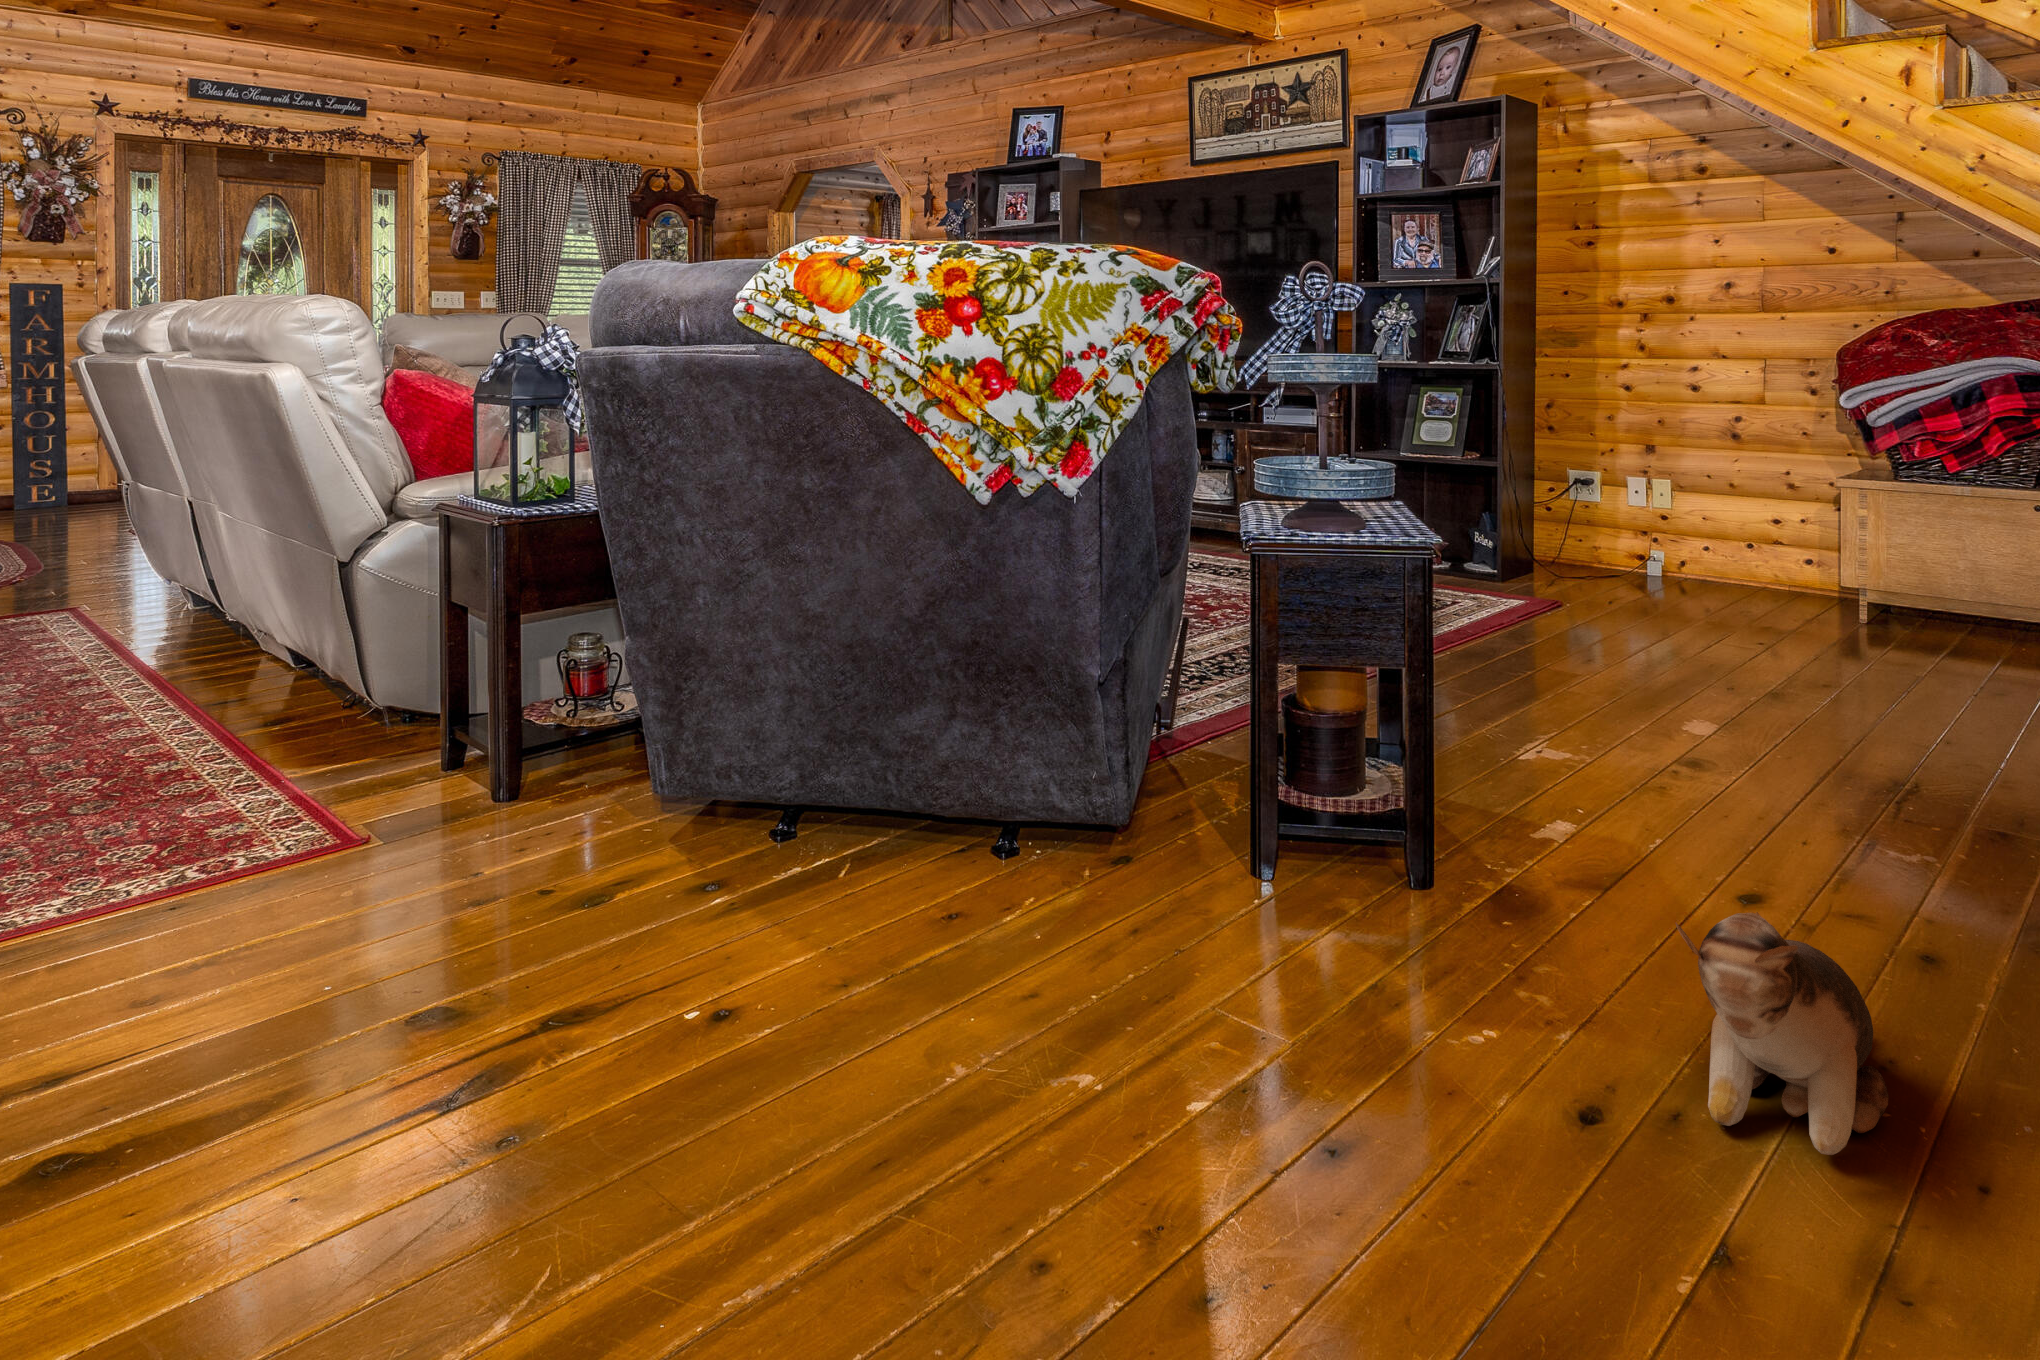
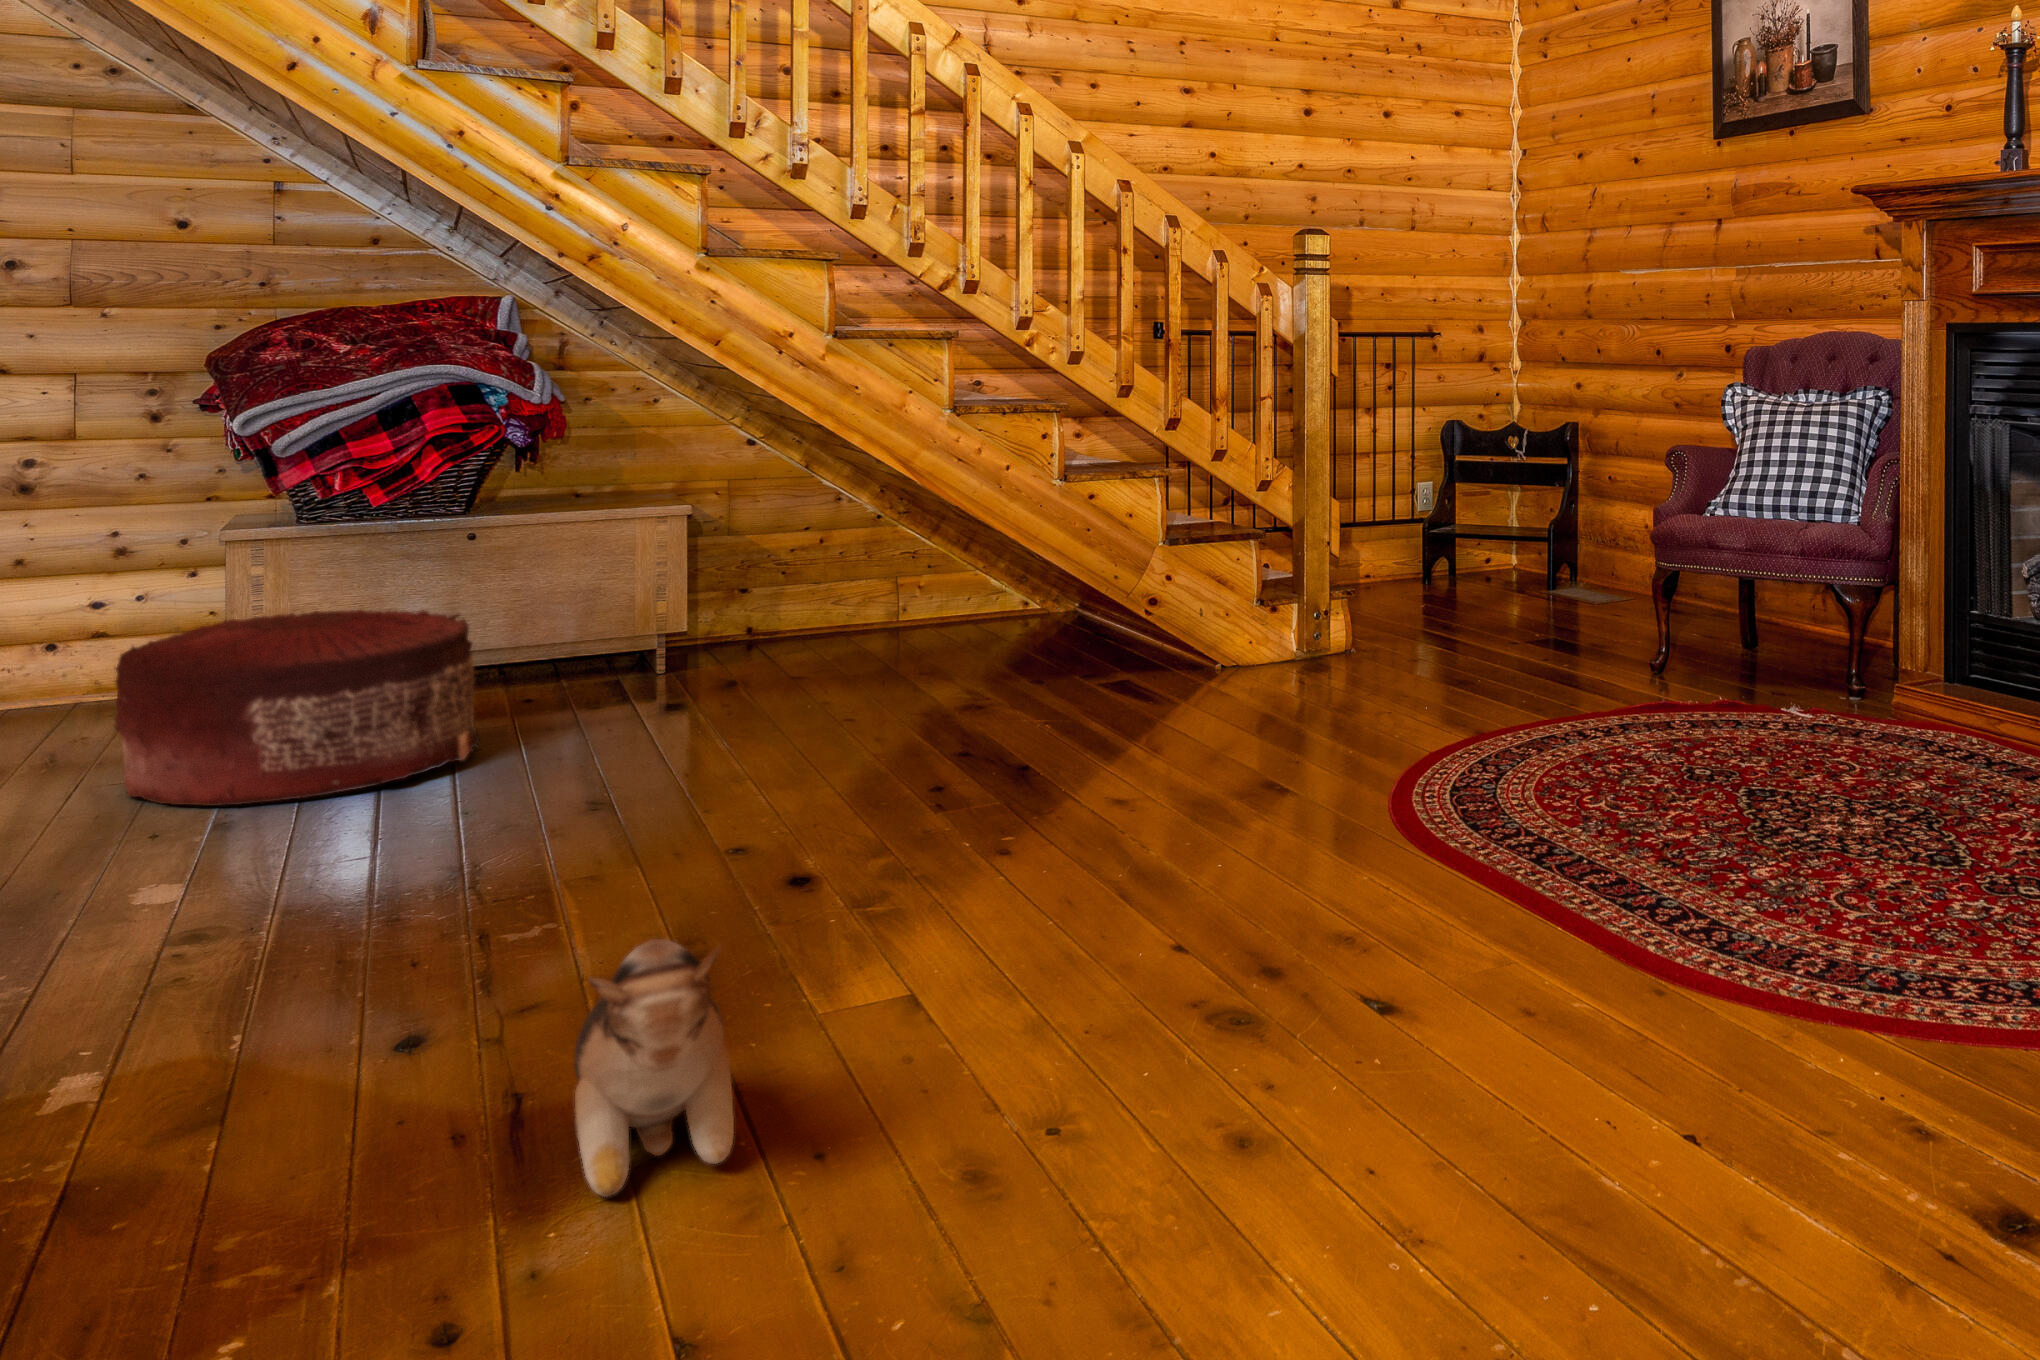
pouf: none [1719,549,2007,704] -> present [115,609,479,806]

